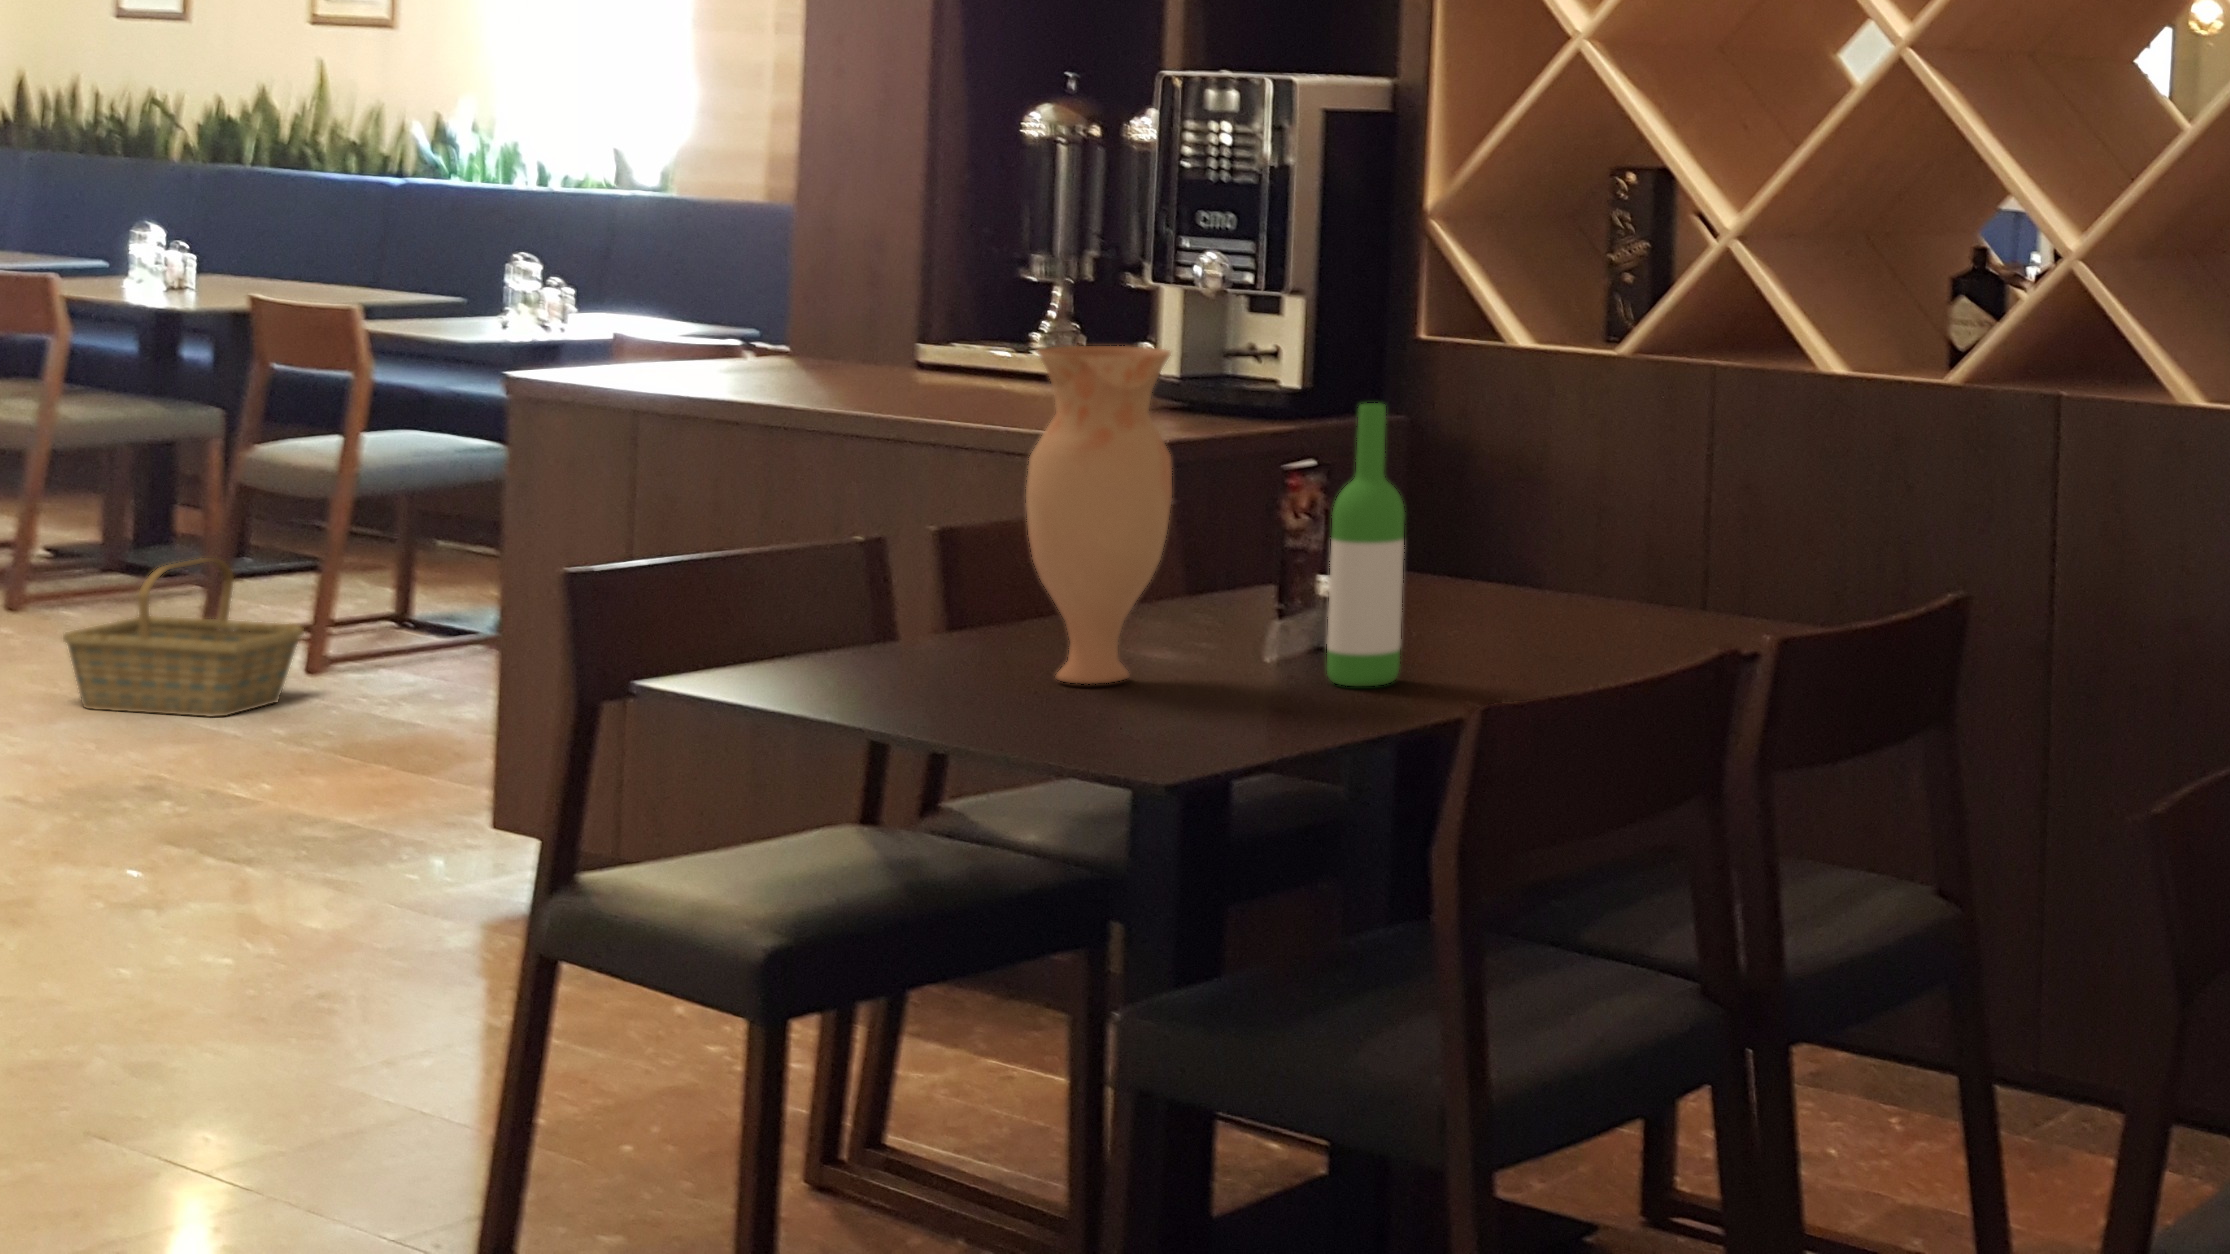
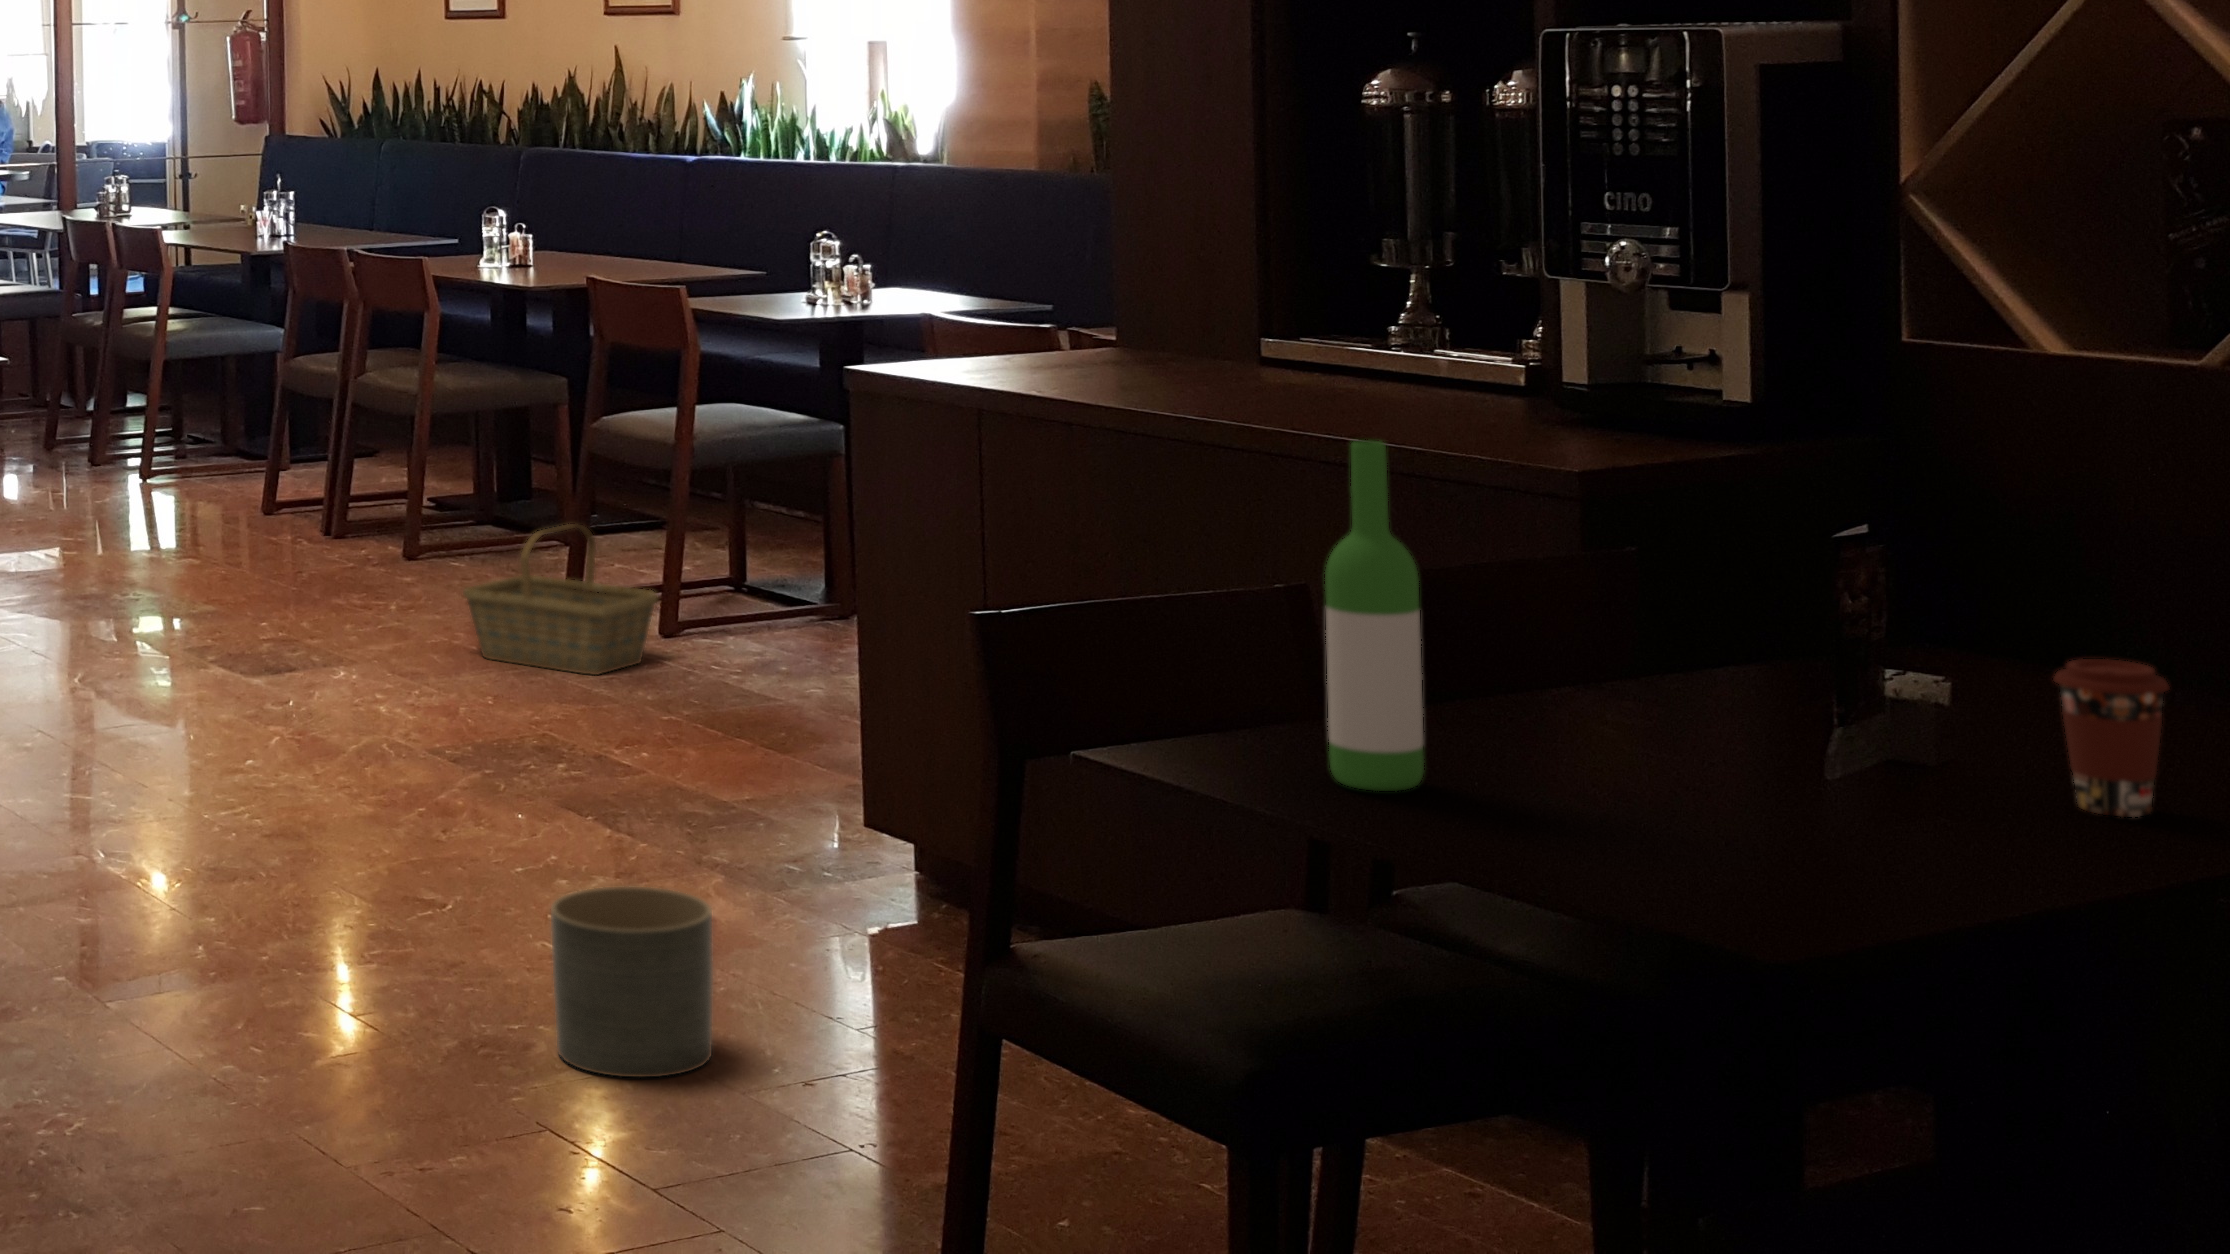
vase: present [1026,346,1172,683] -> none [1518,385,1711,812]
wine bottle: present [1327,403,1405,686] -> present [1325,440,1424,791]
coffee cup: none [1417,550,1492,664] -> present [2054,659,2169,817]
planter: none [120,890,309,1081] -> present [551,886,713,1077]

